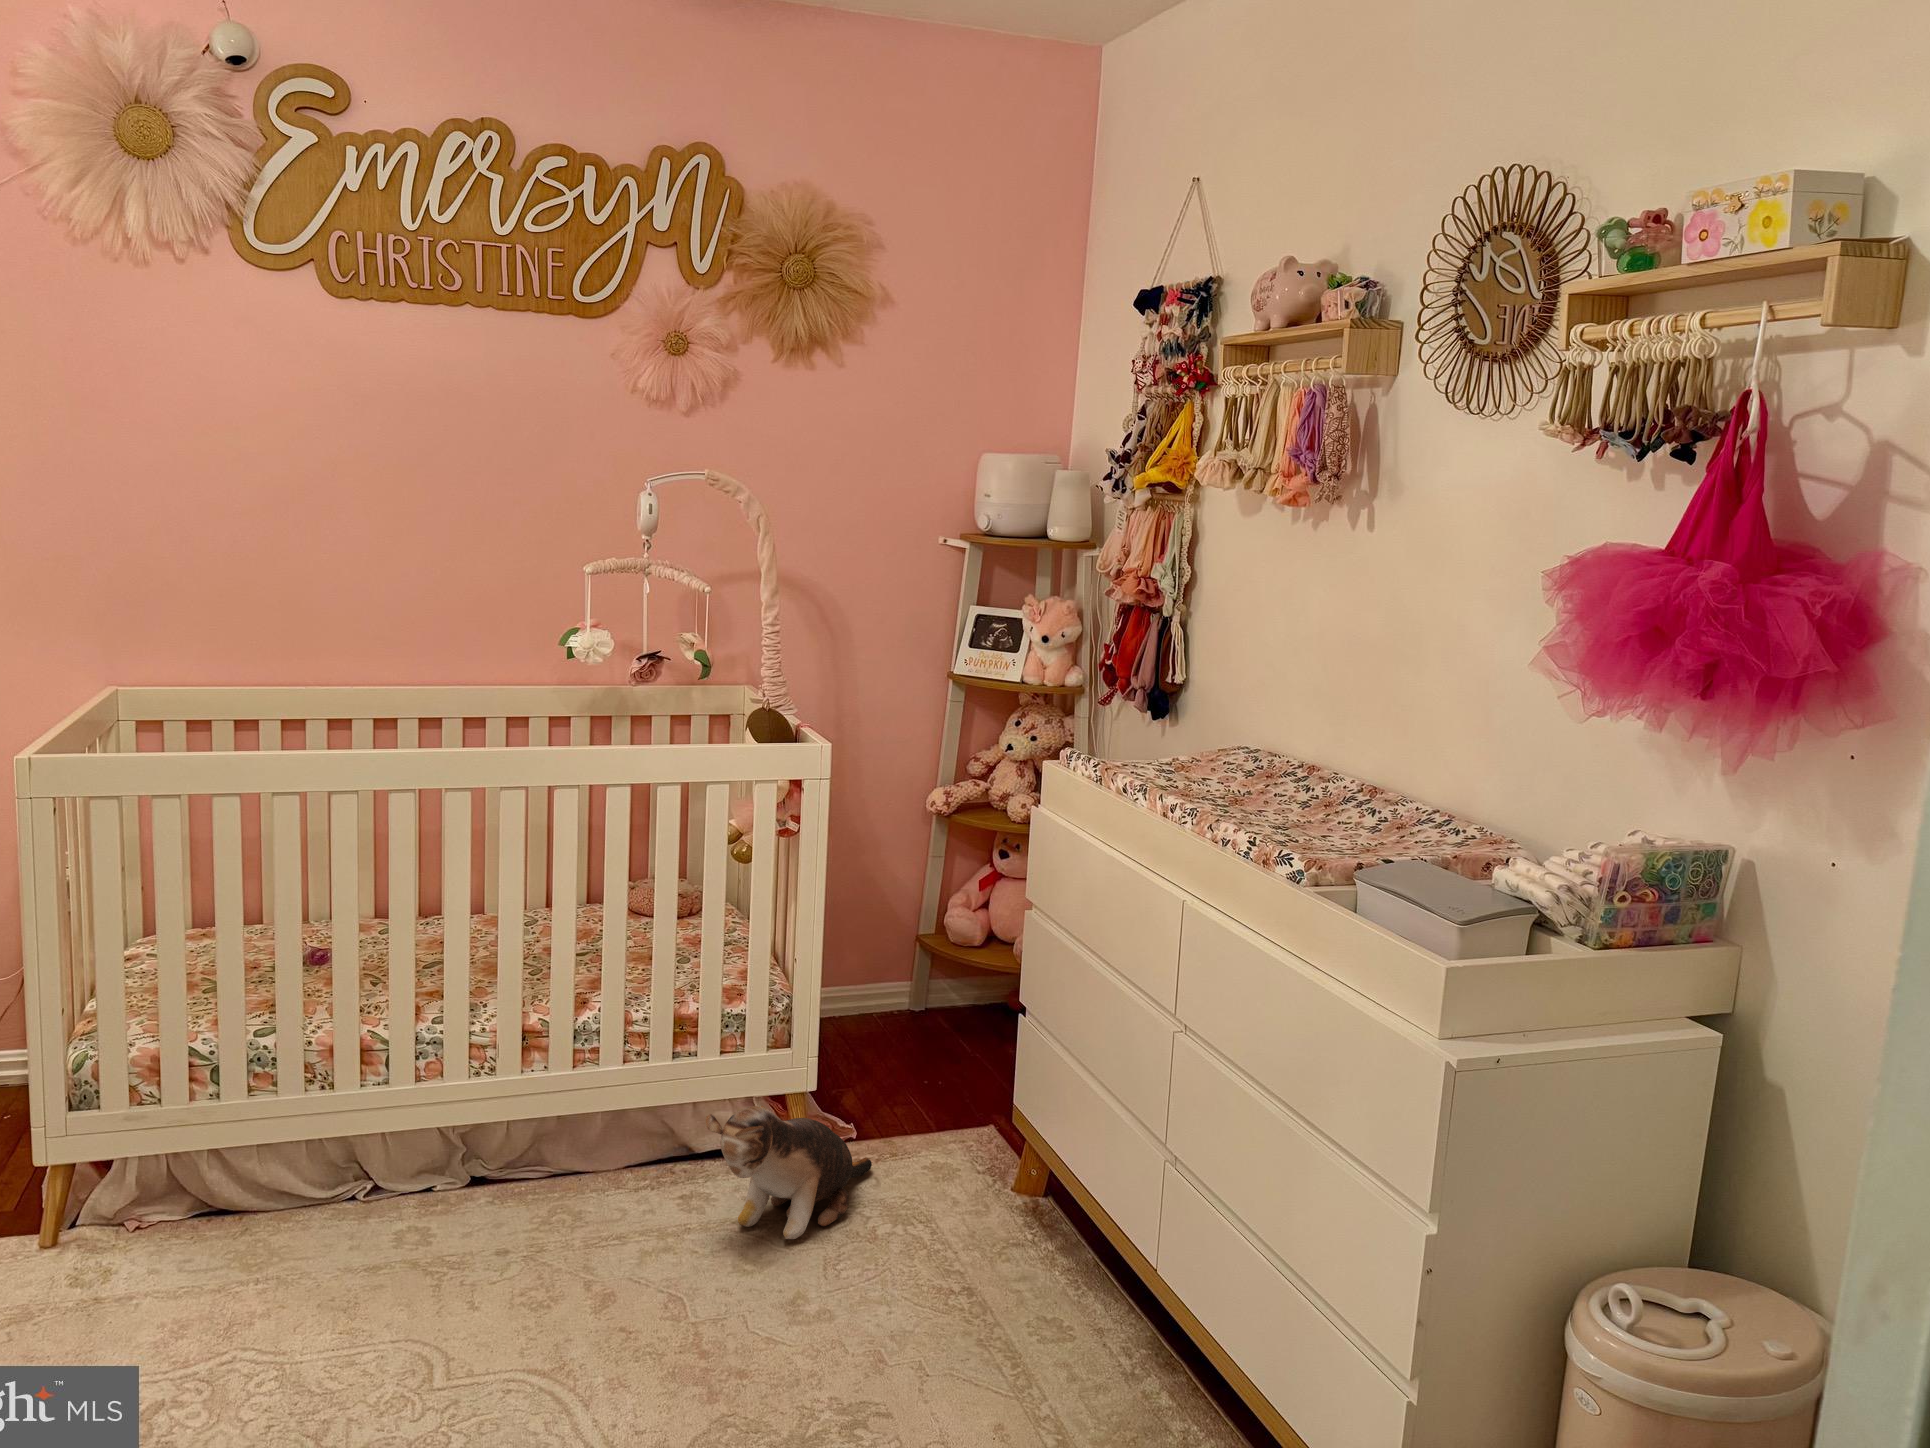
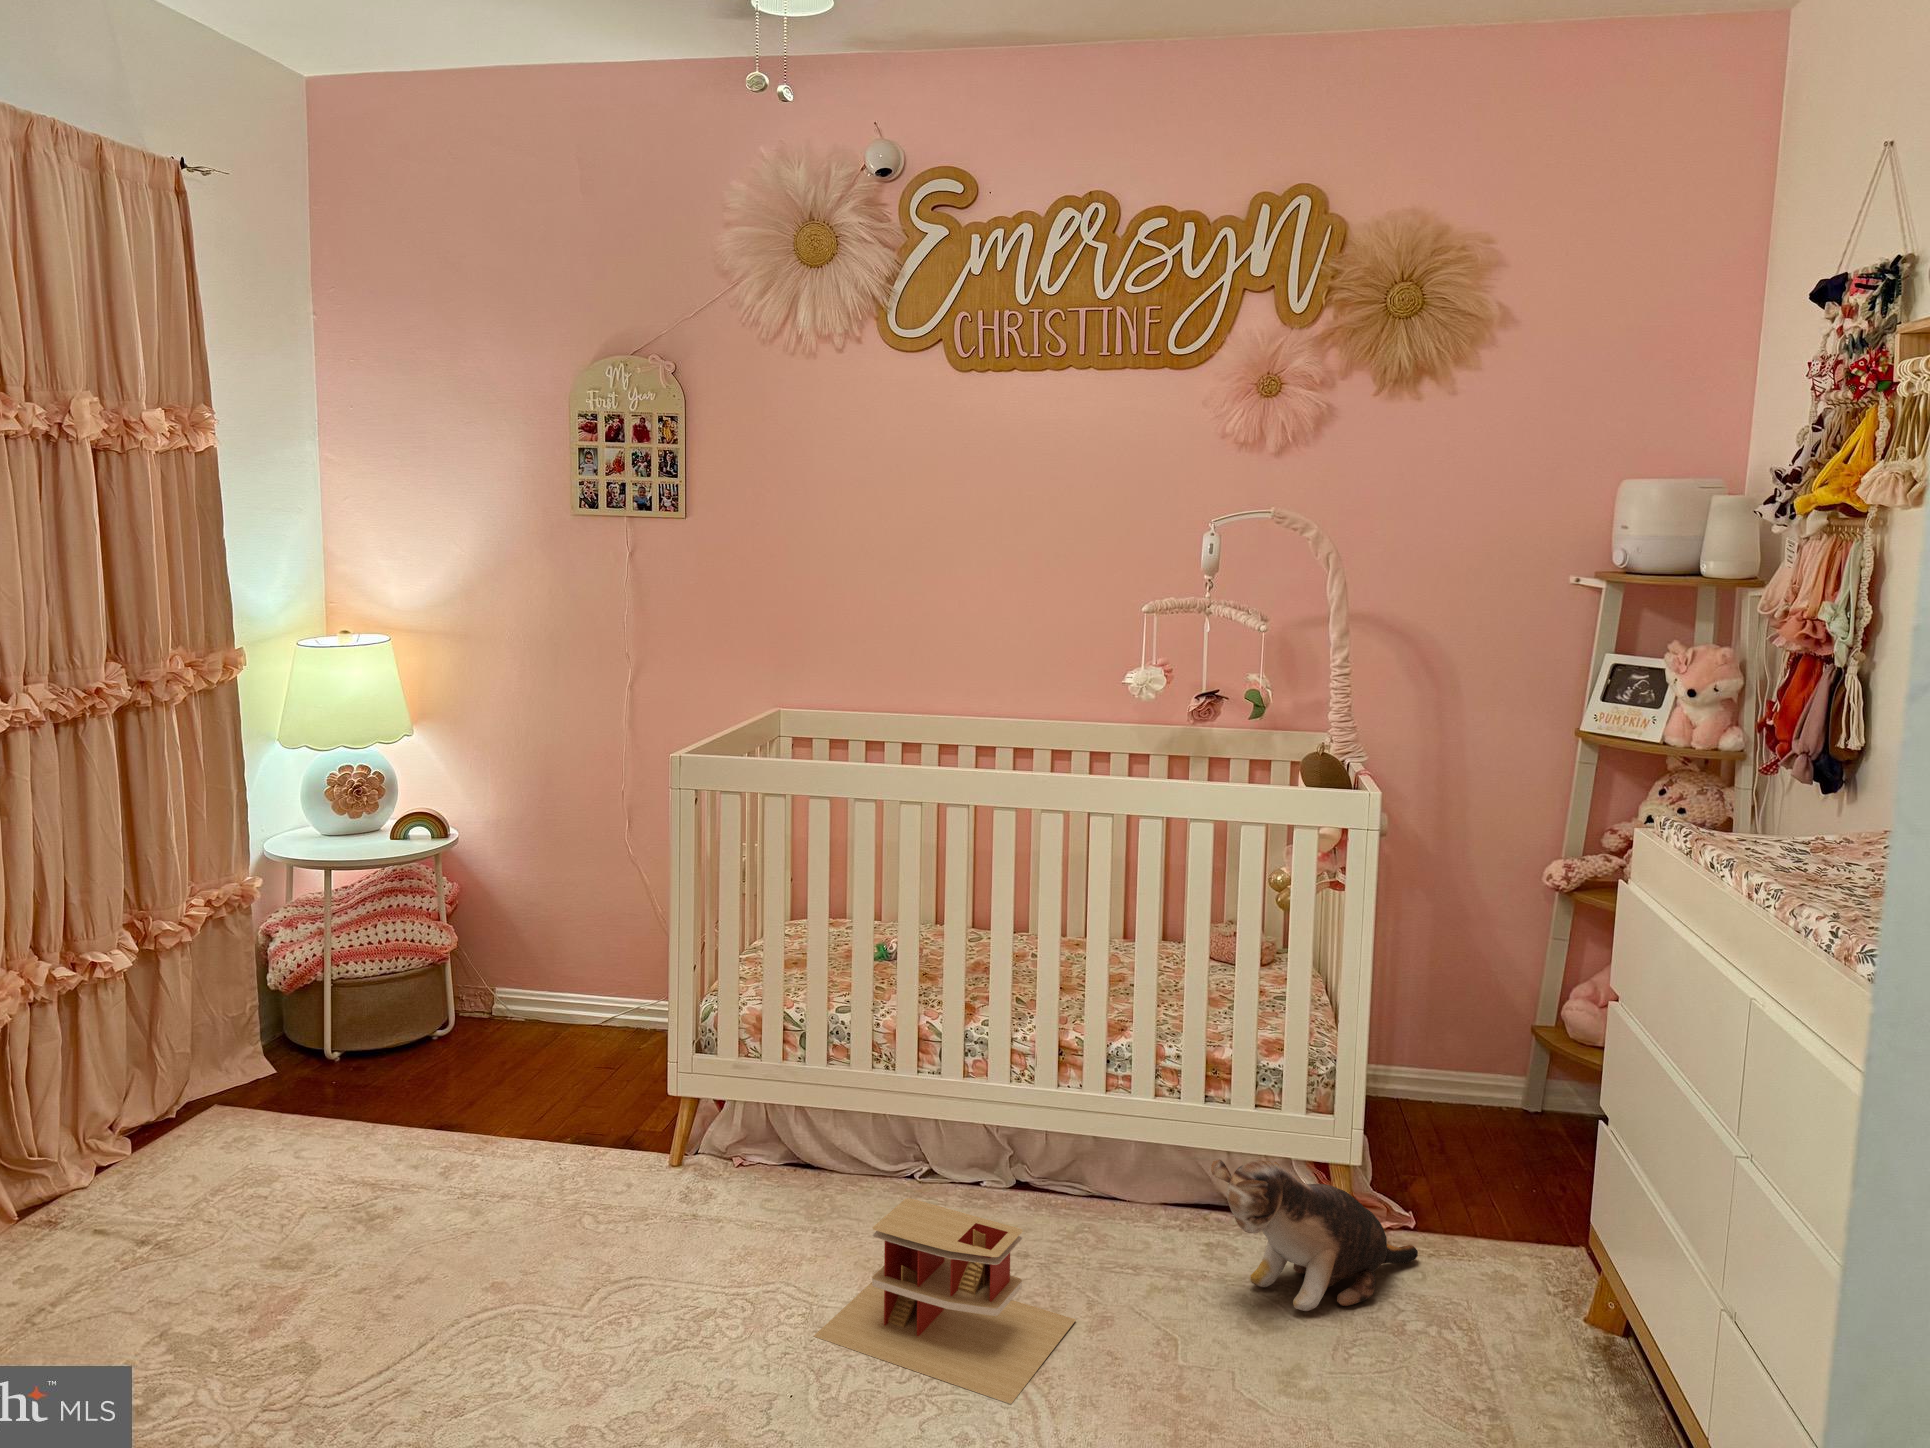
toy house: none [306,1220,586,1403] -> present [814,1198,1076,1404]

